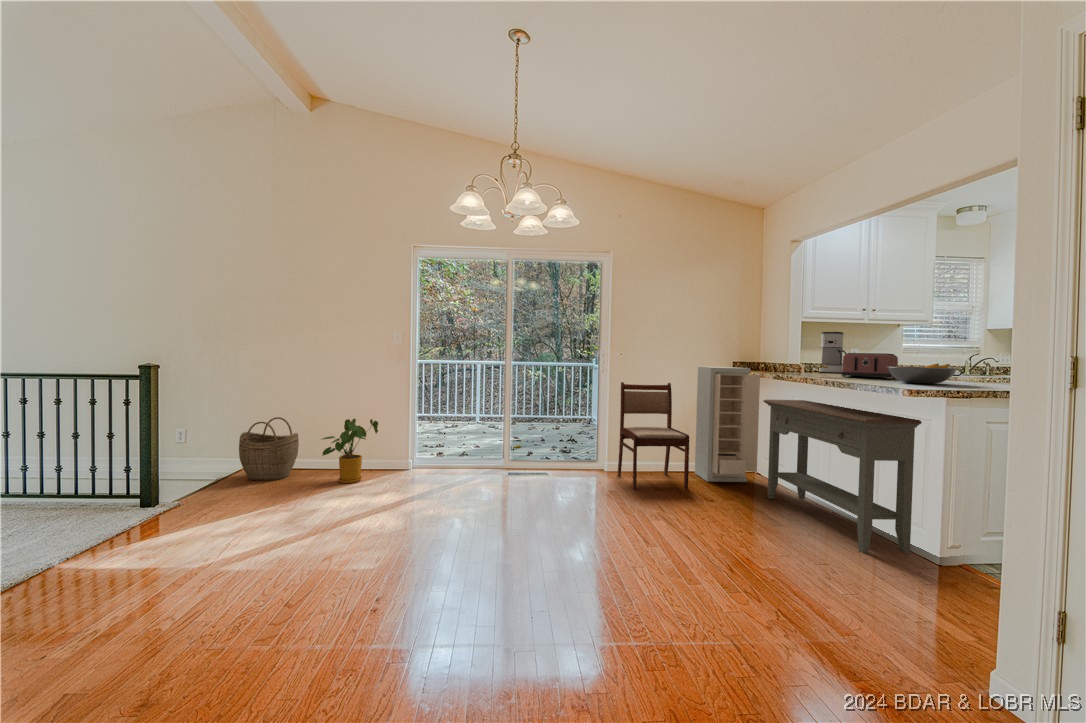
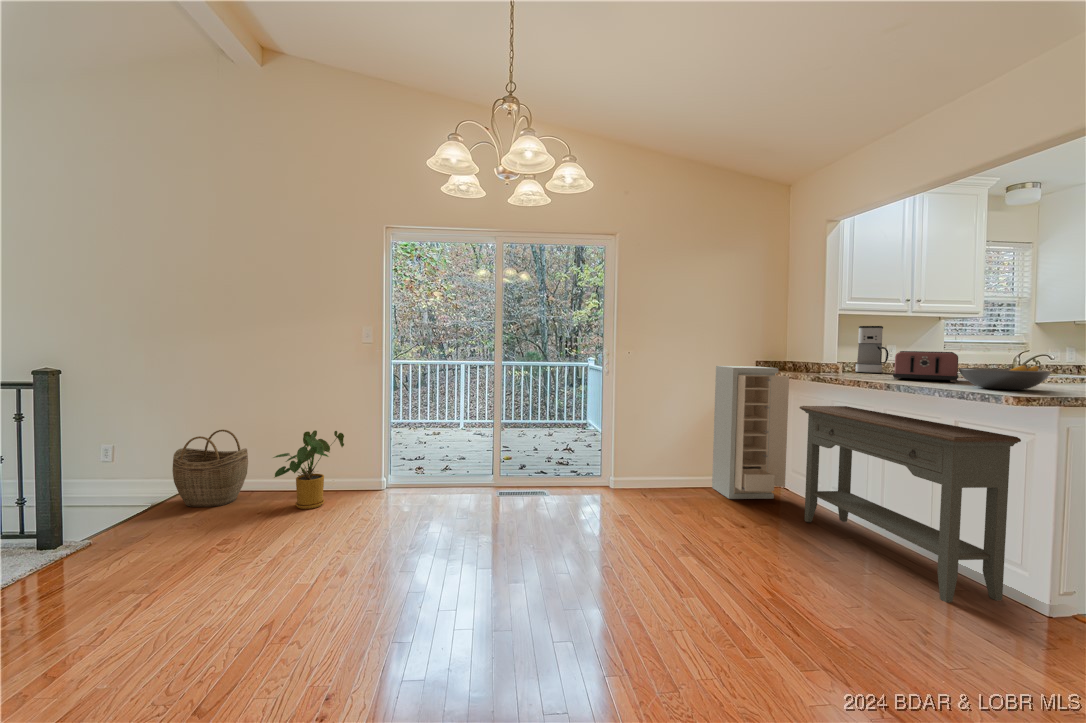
dining chair: present [618,382,689,489] -> none [625,385,711,511]

